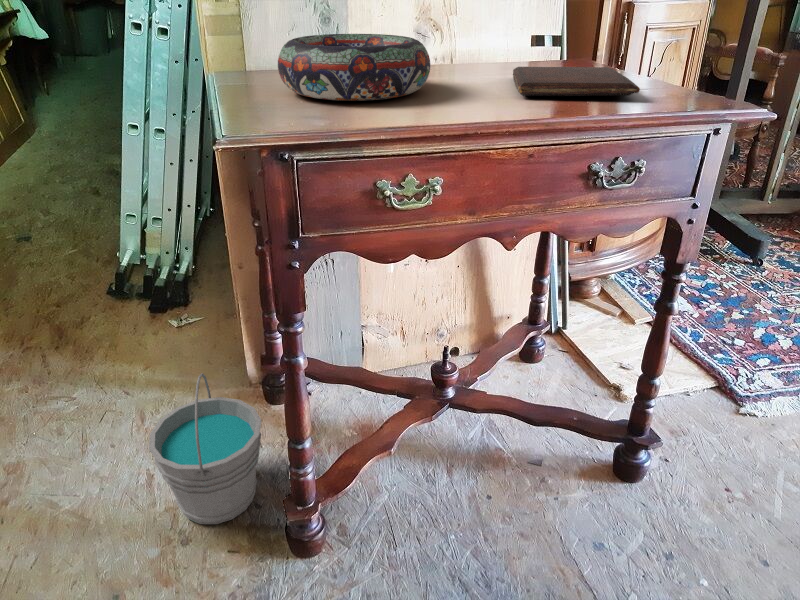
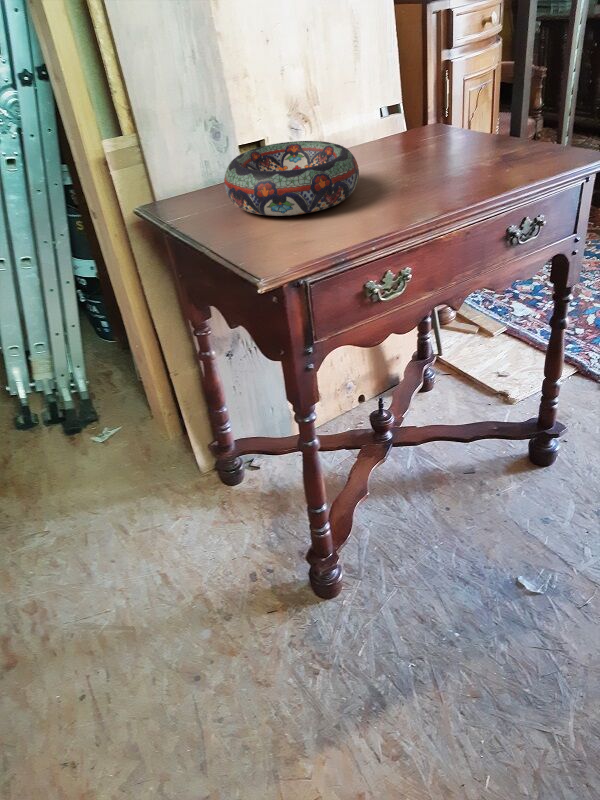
book: present [513,67,640,96] -> none [400,134,528,179]
bucket: present [149,373,261,524] -> none [172,474,267,600]

